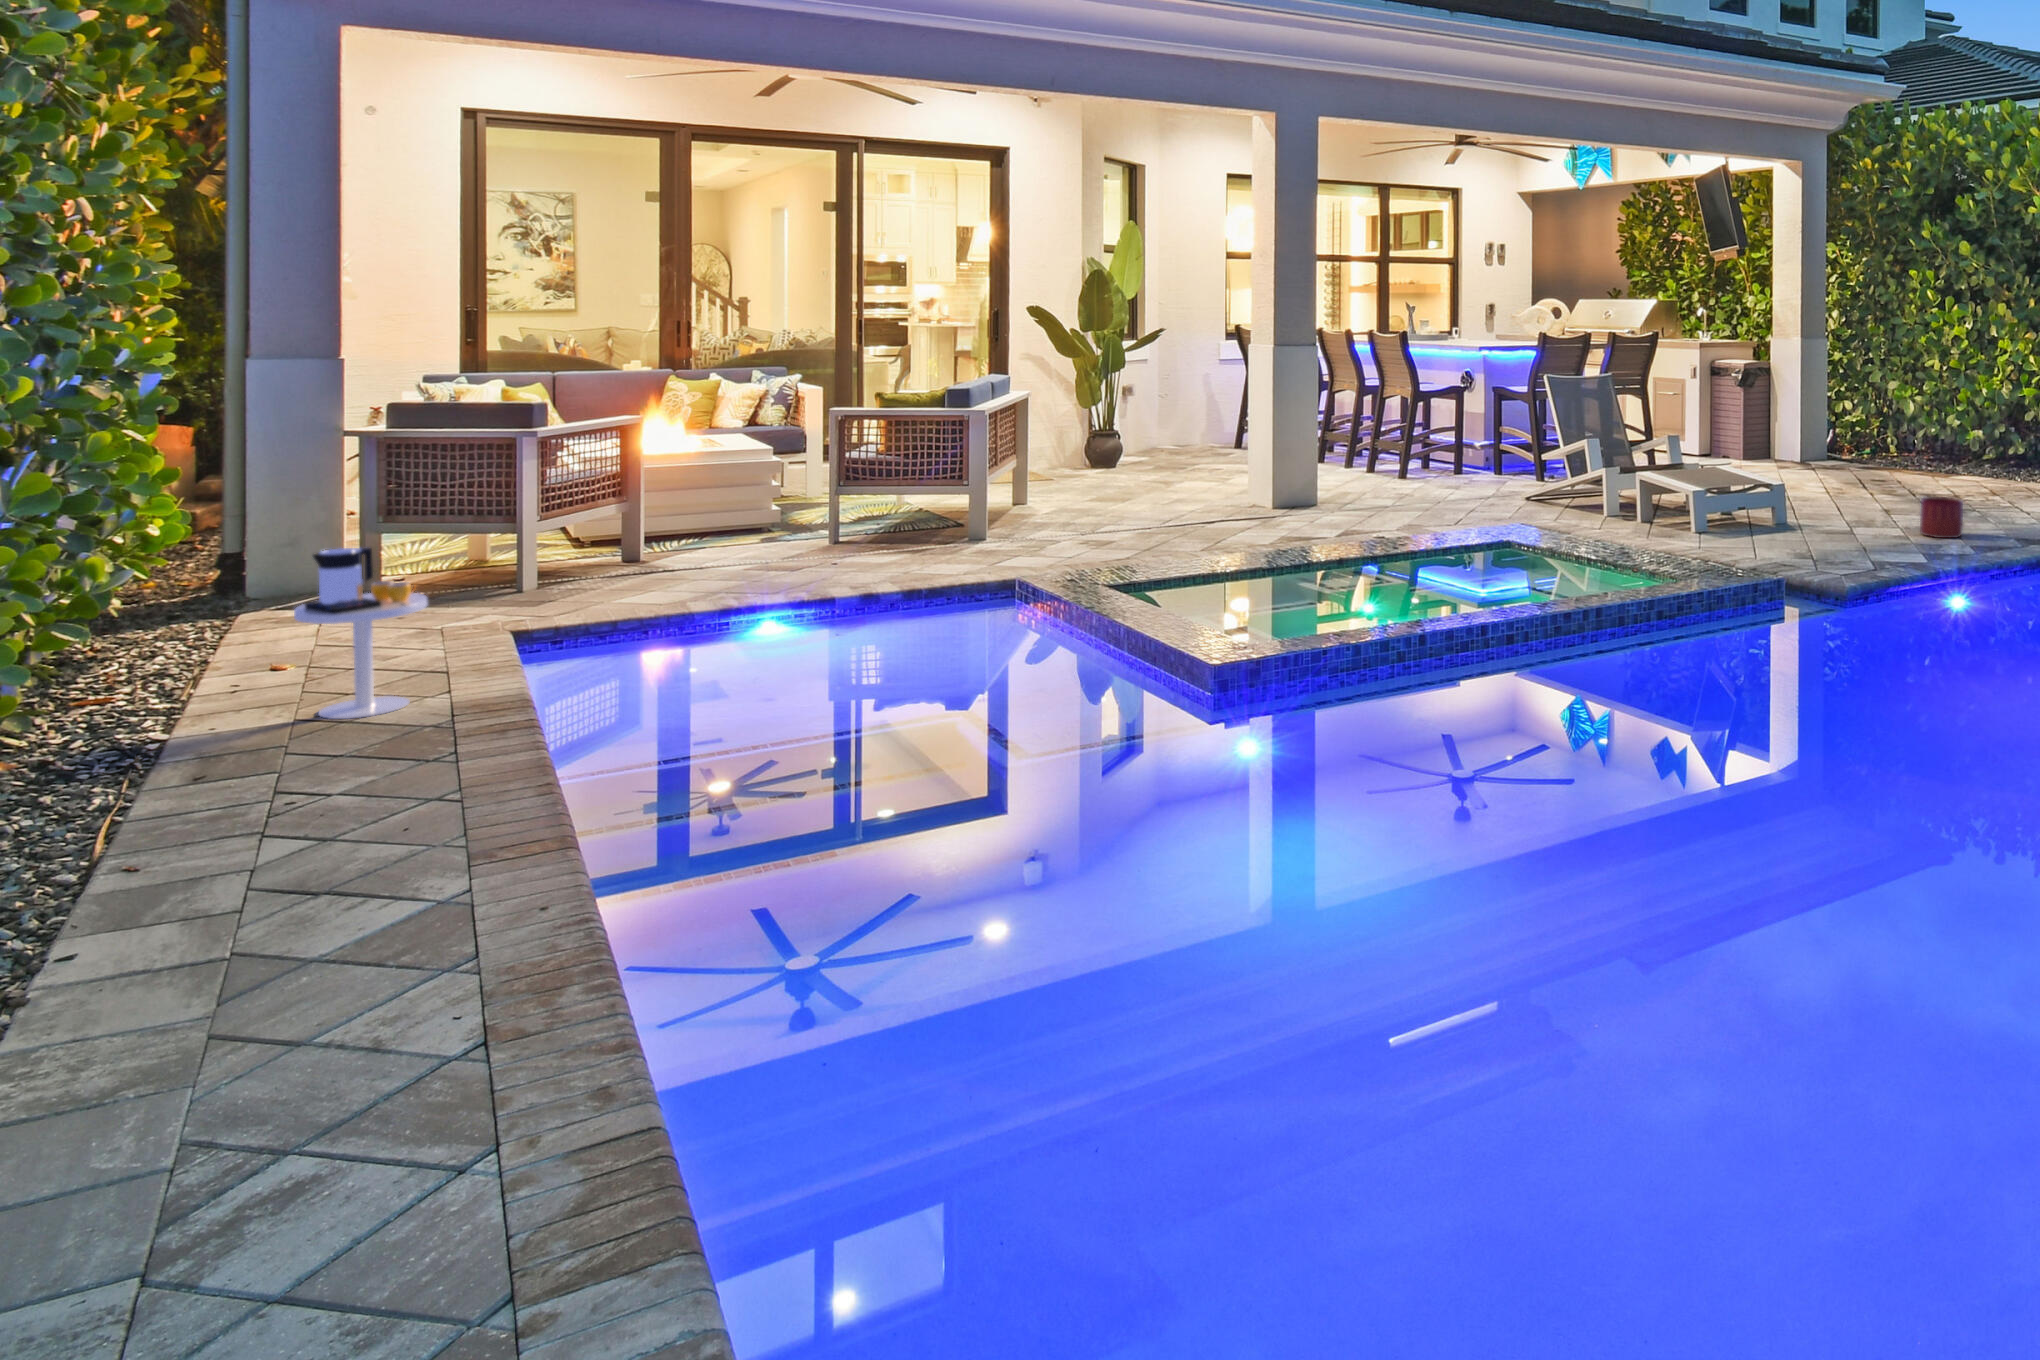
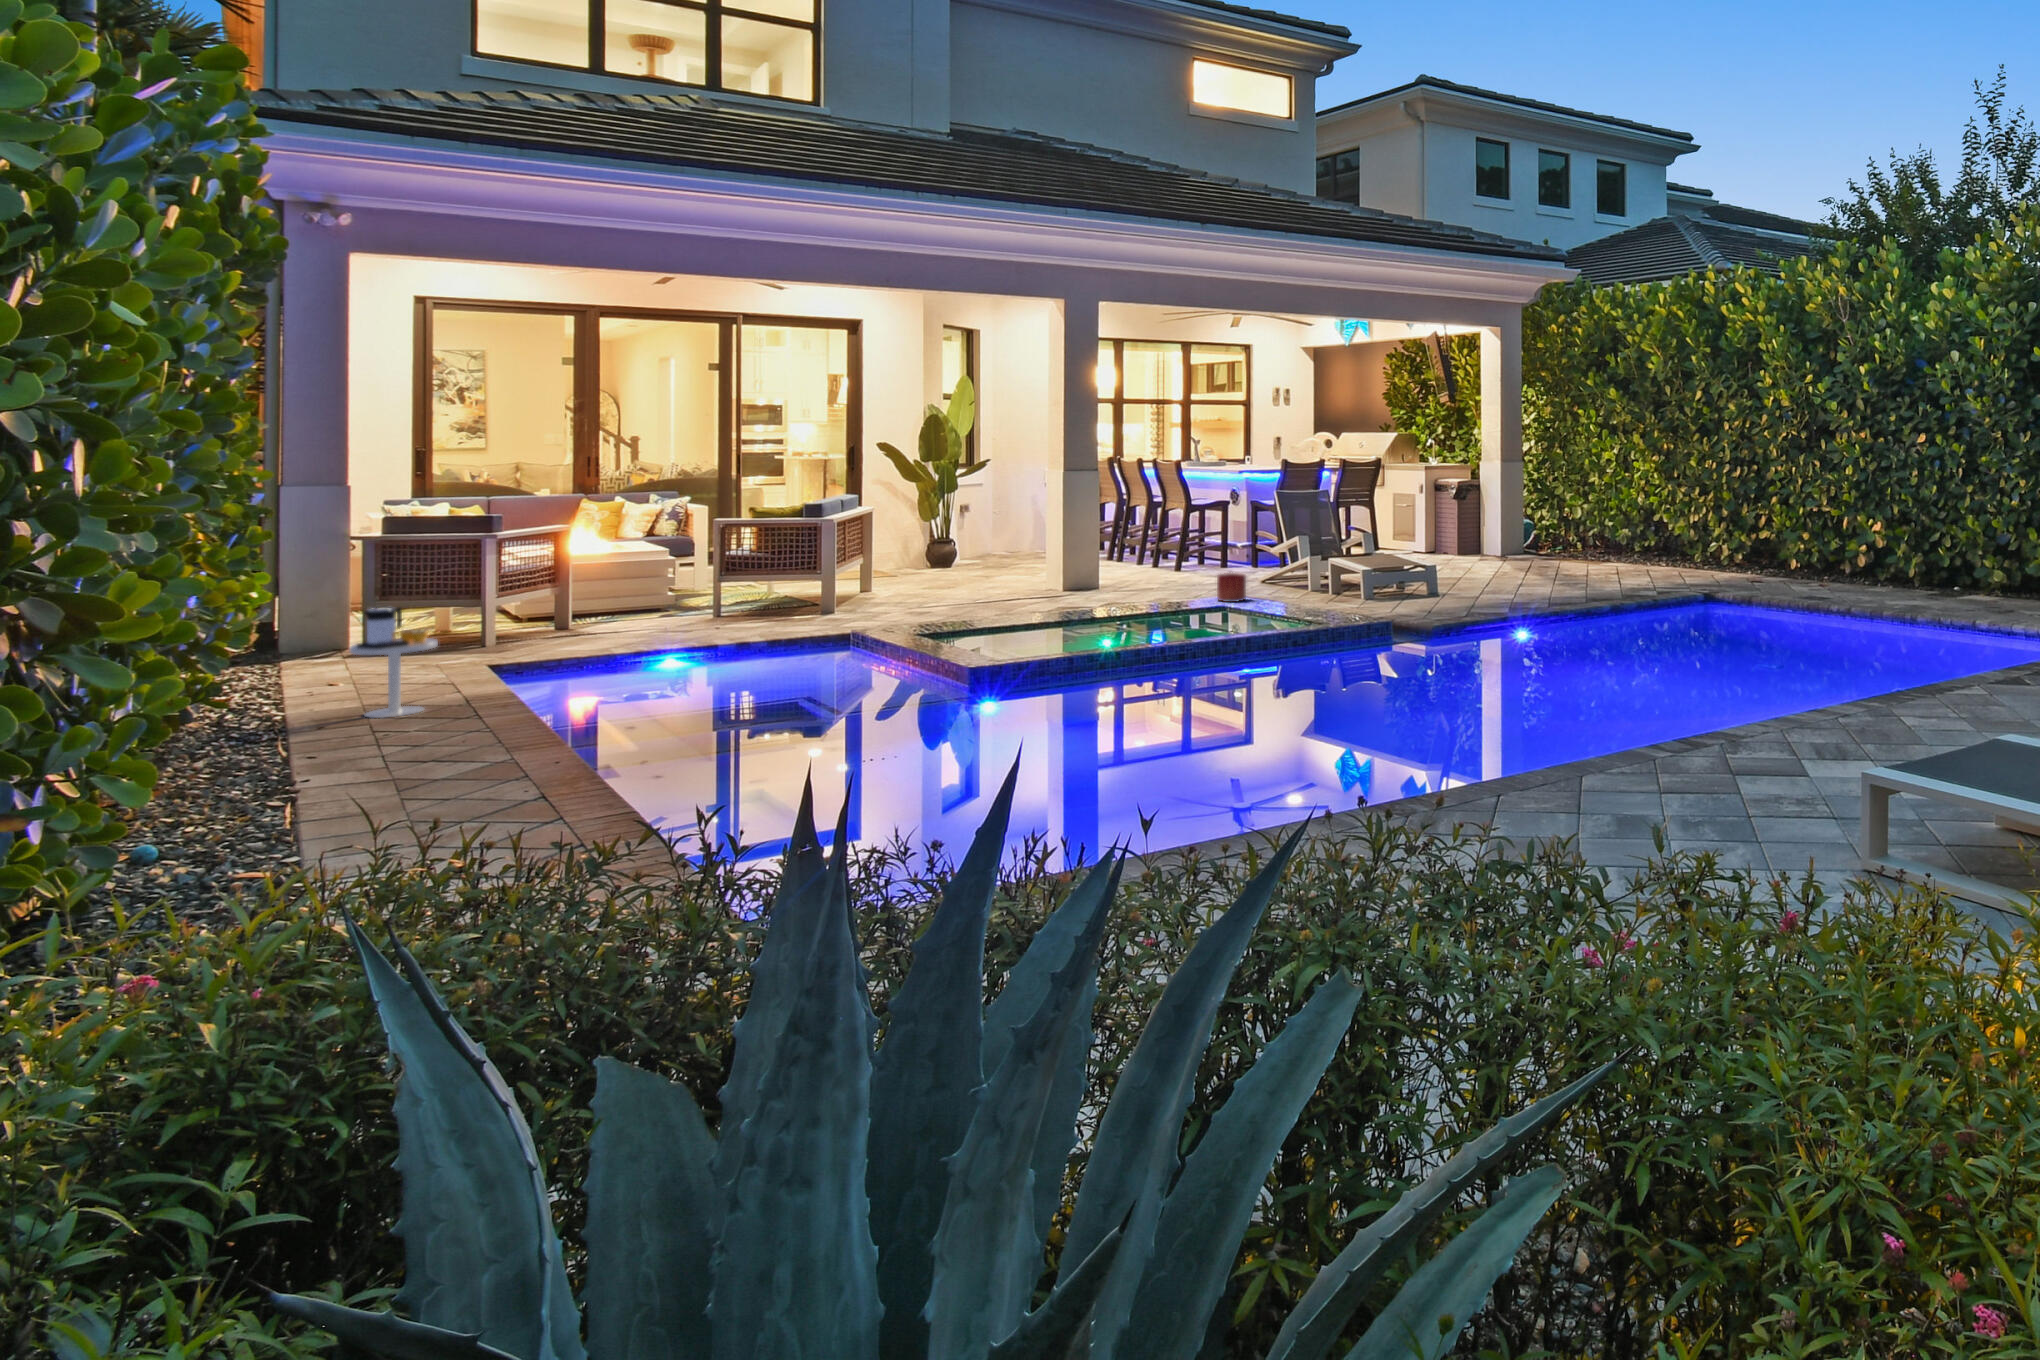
planter: present [1920,497,1963,538] -> present [1217,573,1246,602]

